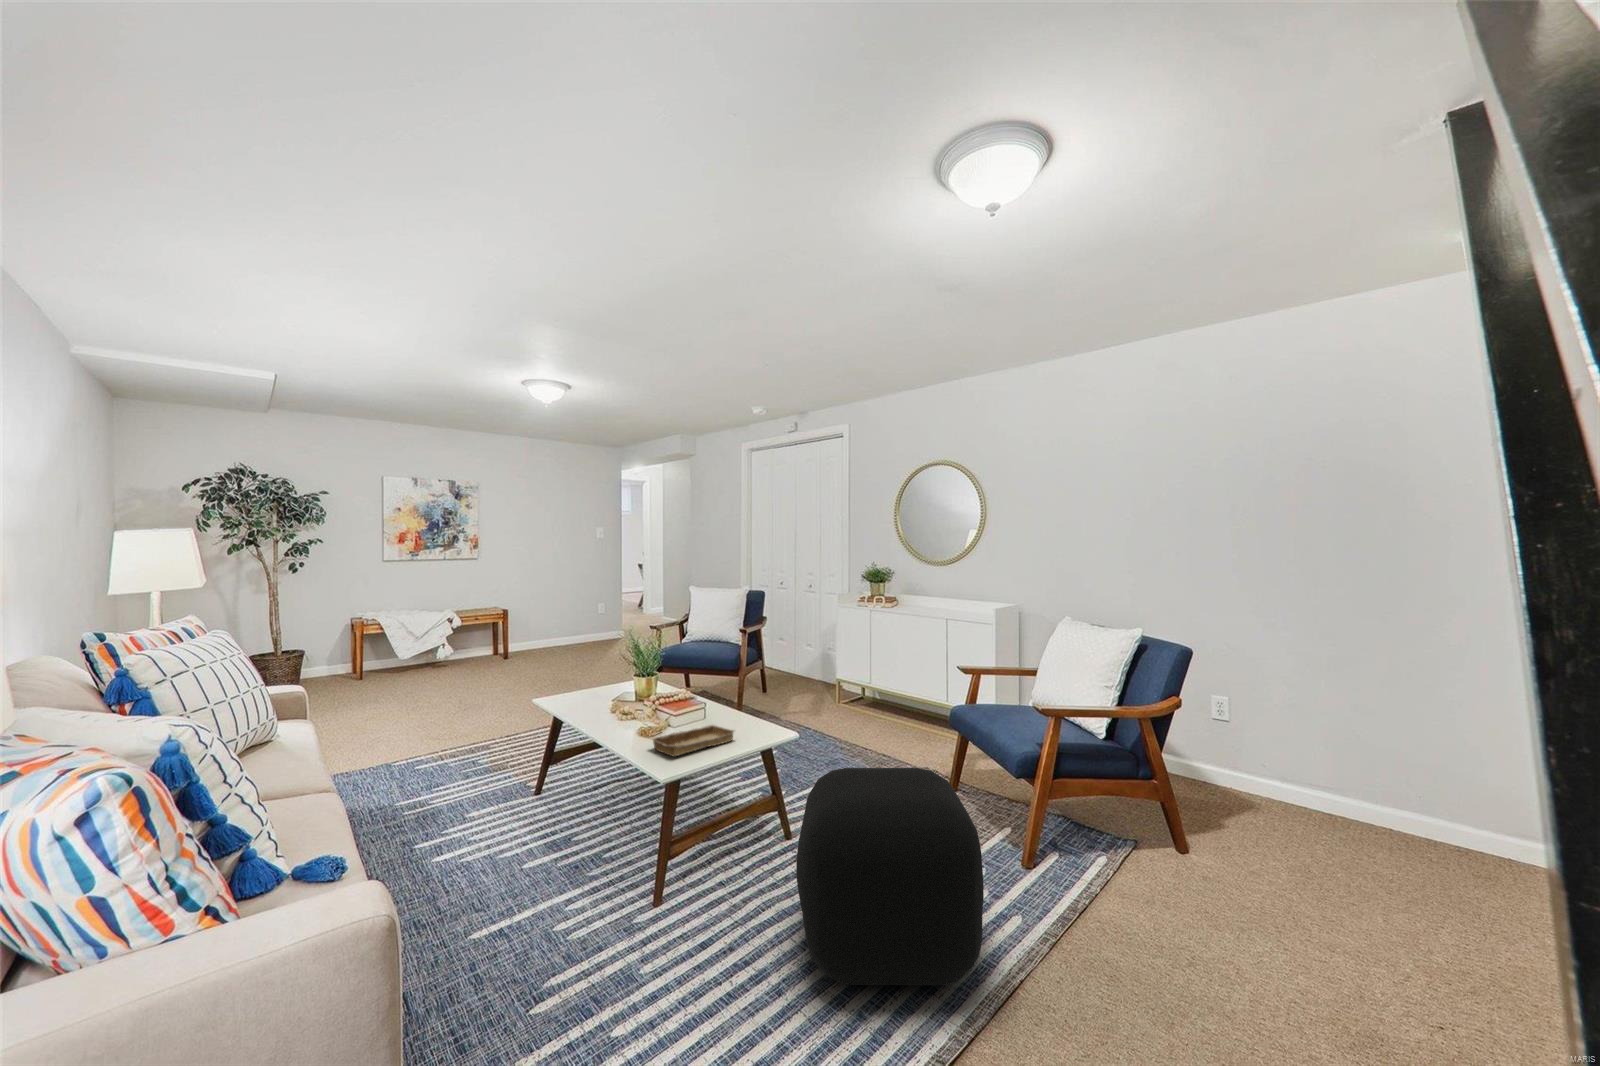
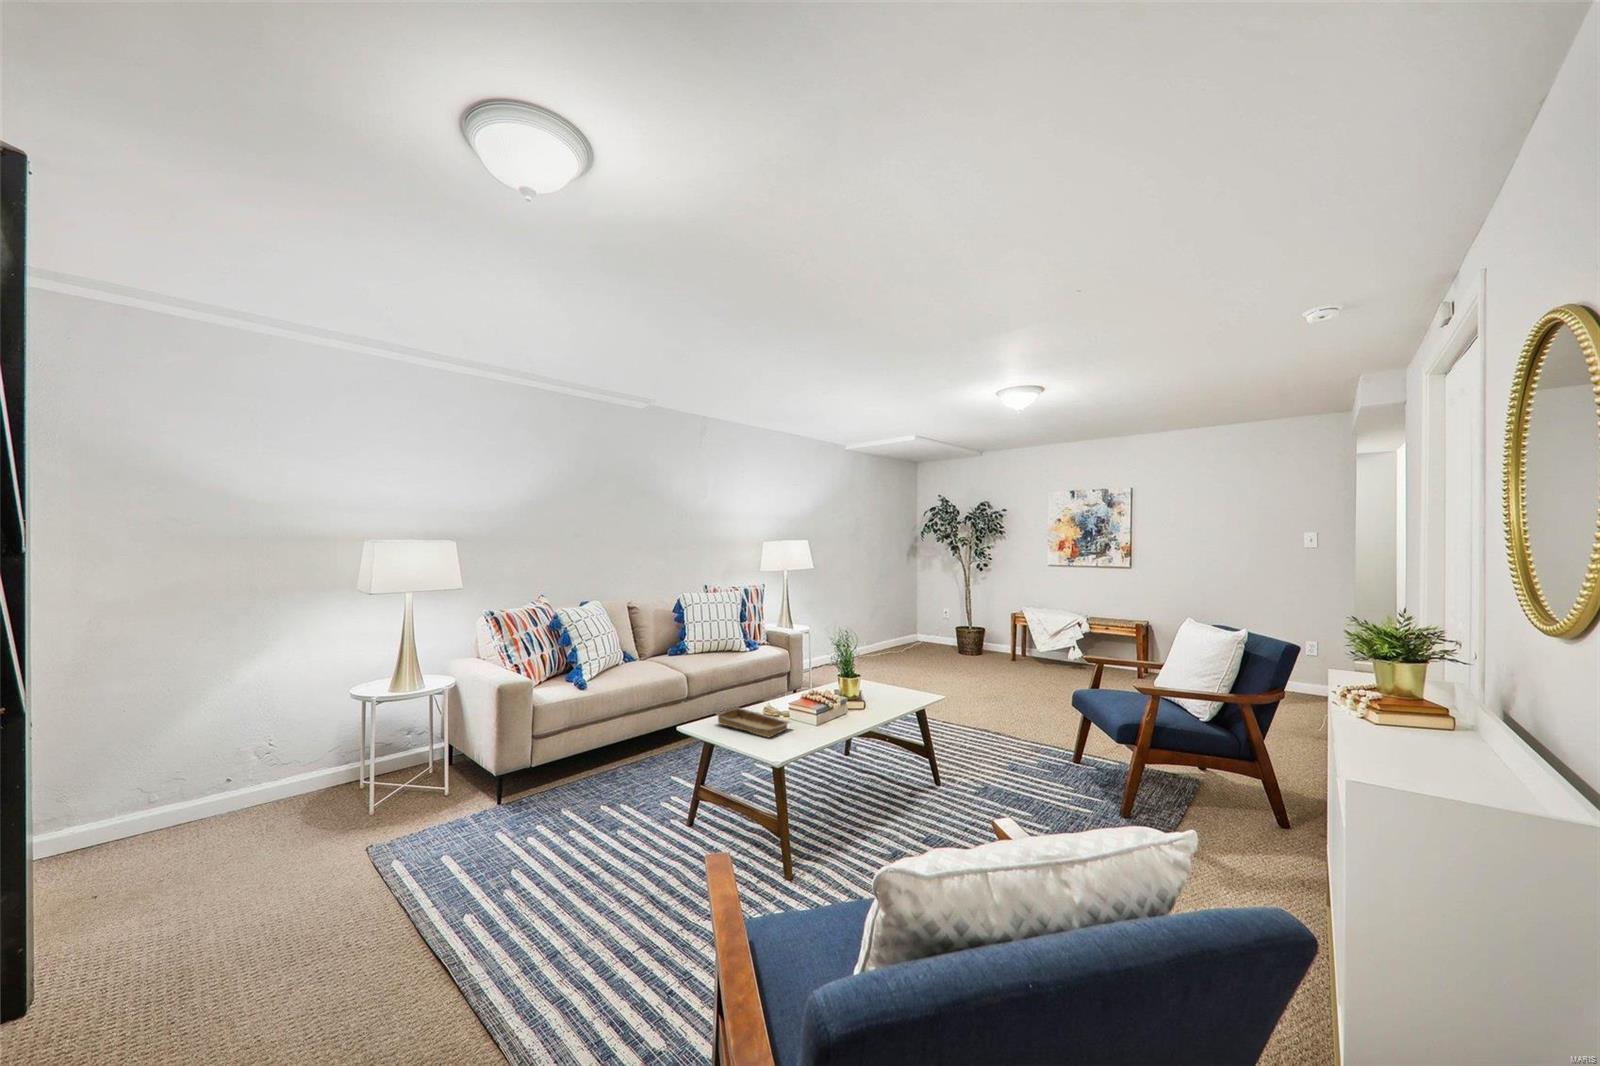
ottoman: present [796,768,984,985] -> none [477,761,671,982]

